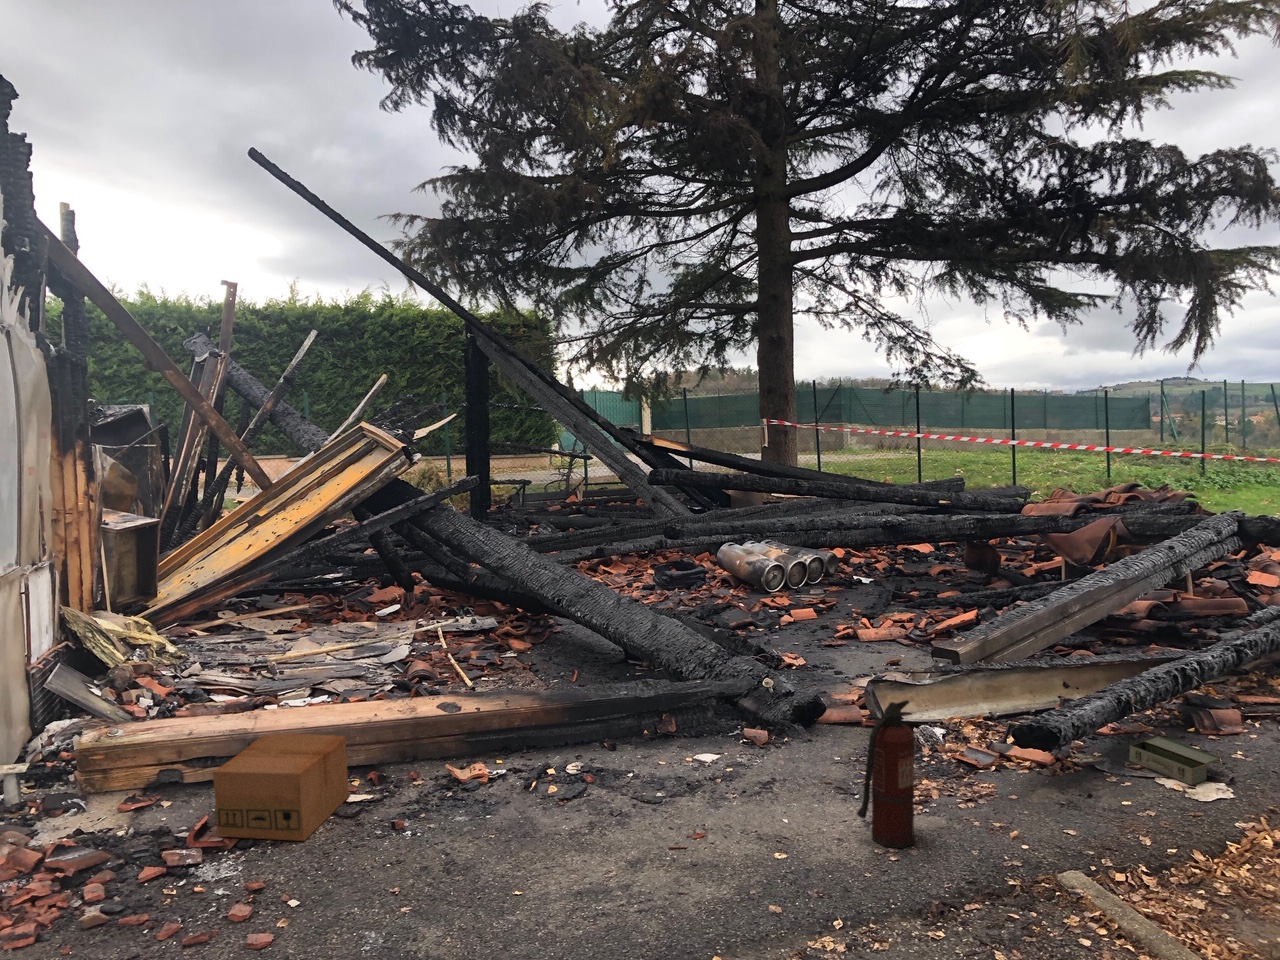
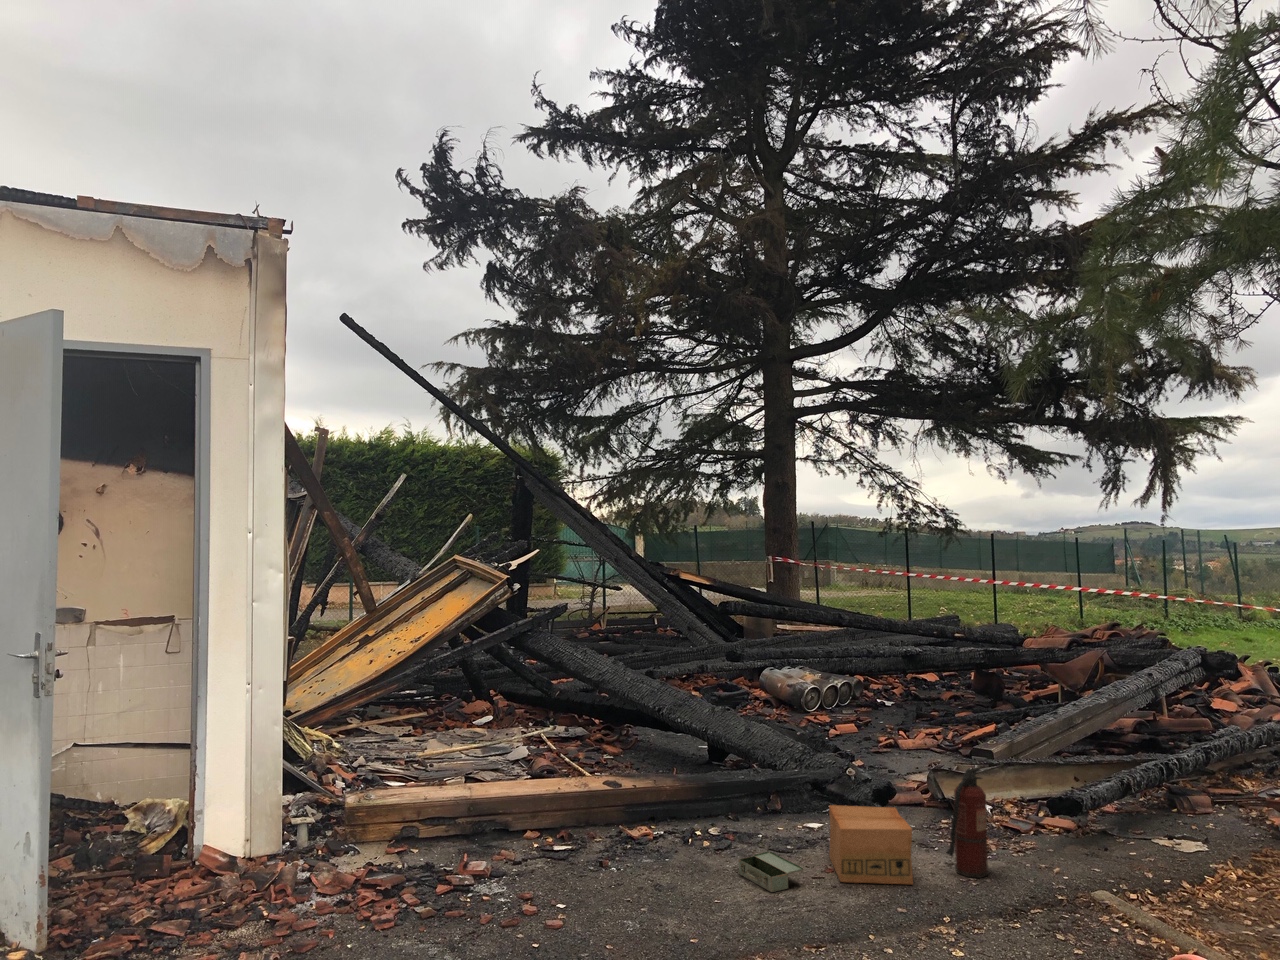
cardboard box: present [213,732,349,841] -> present [829,805,913,884]
toolbox: present [1129,736,1220,785] -> present [739,852,803,892]

